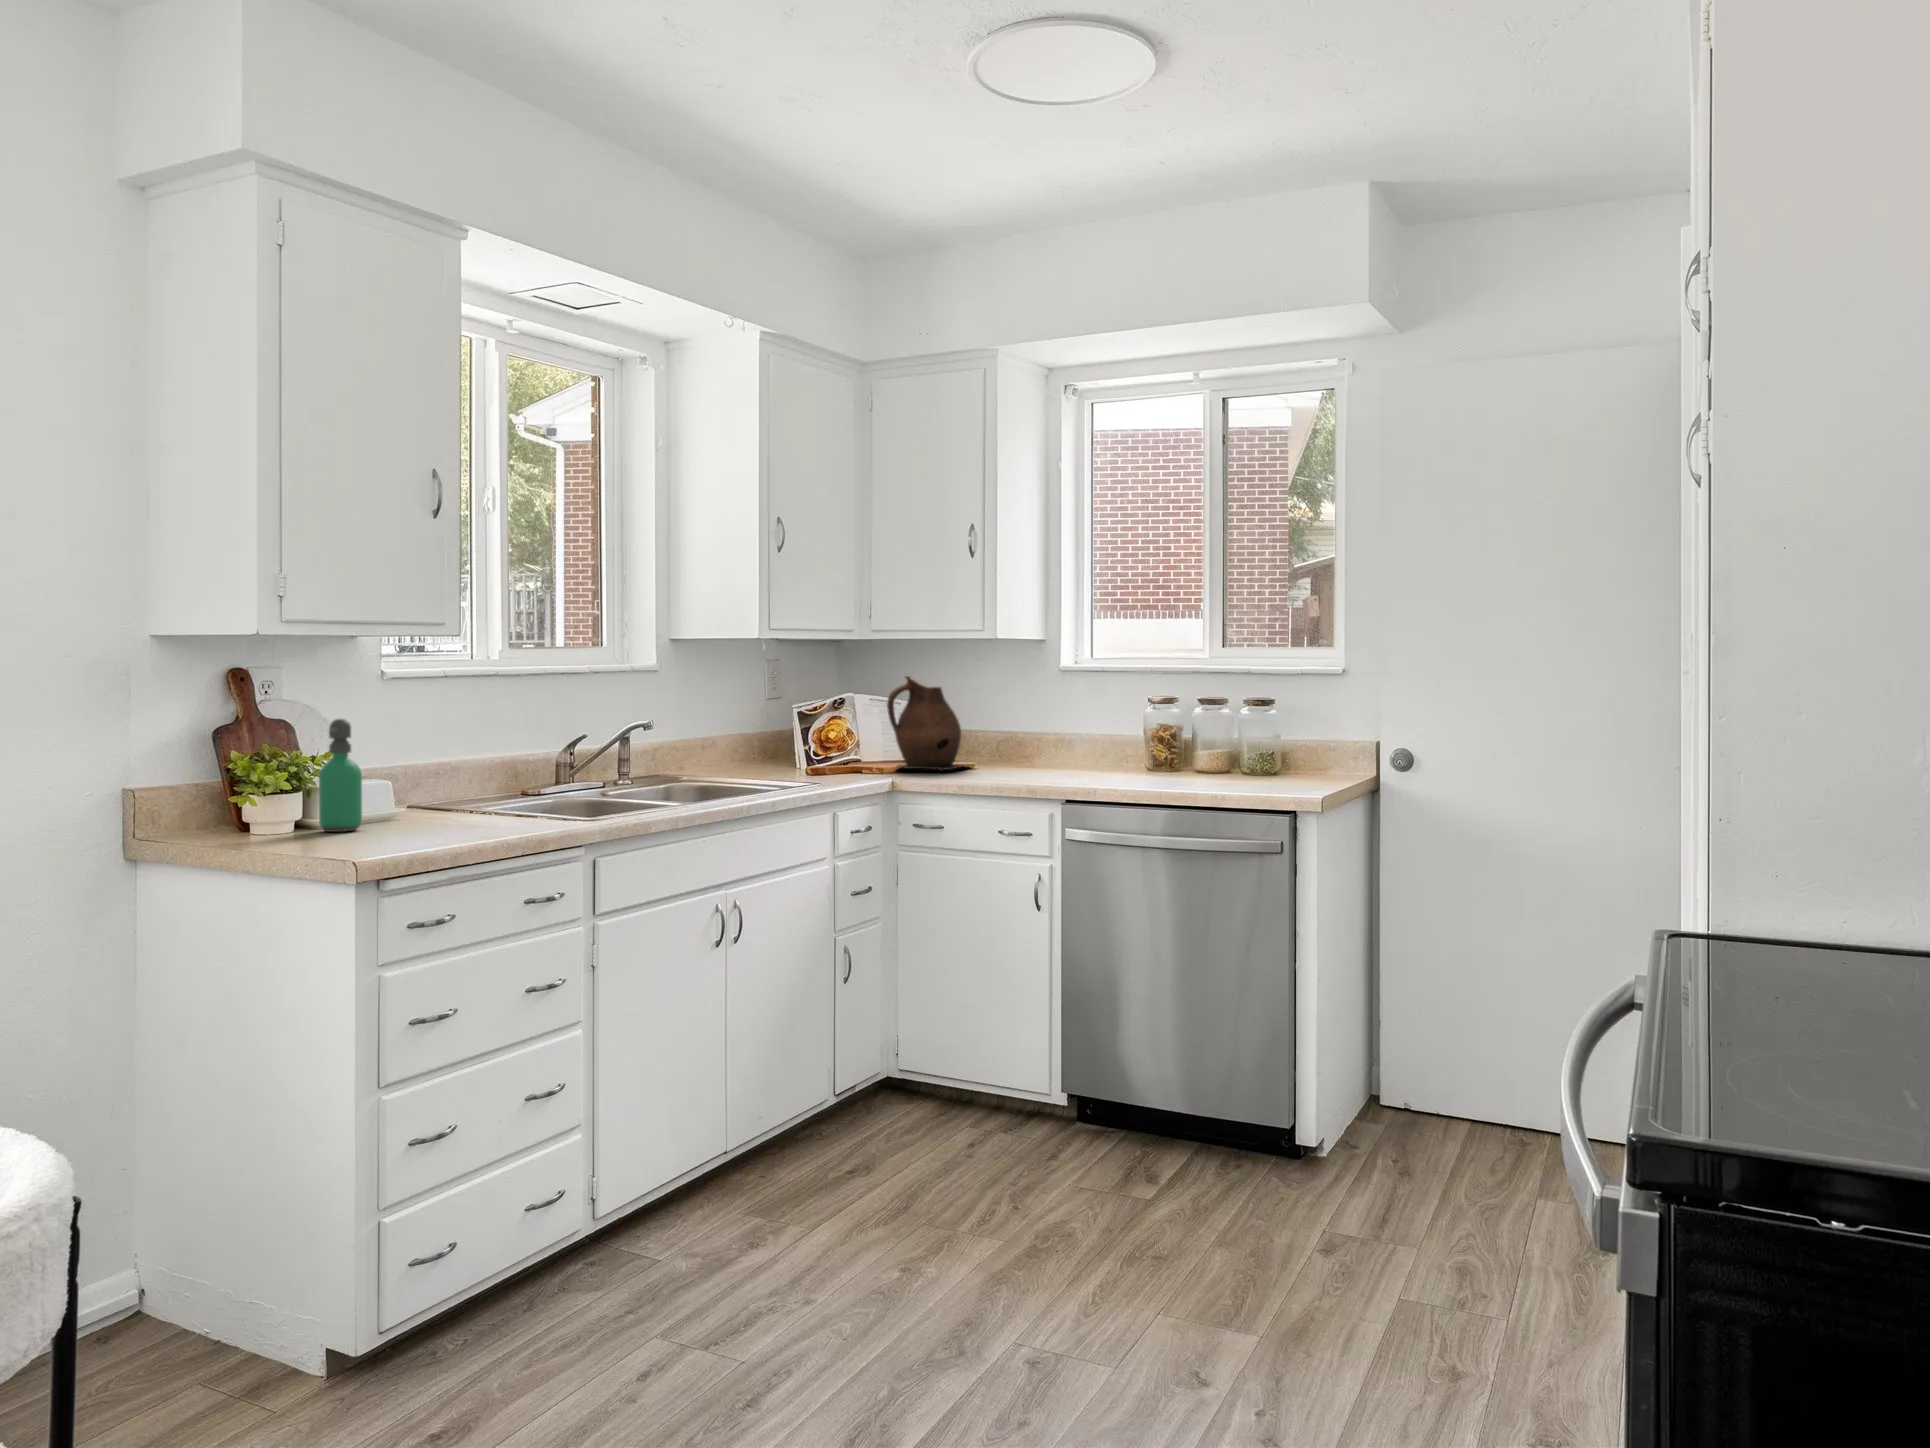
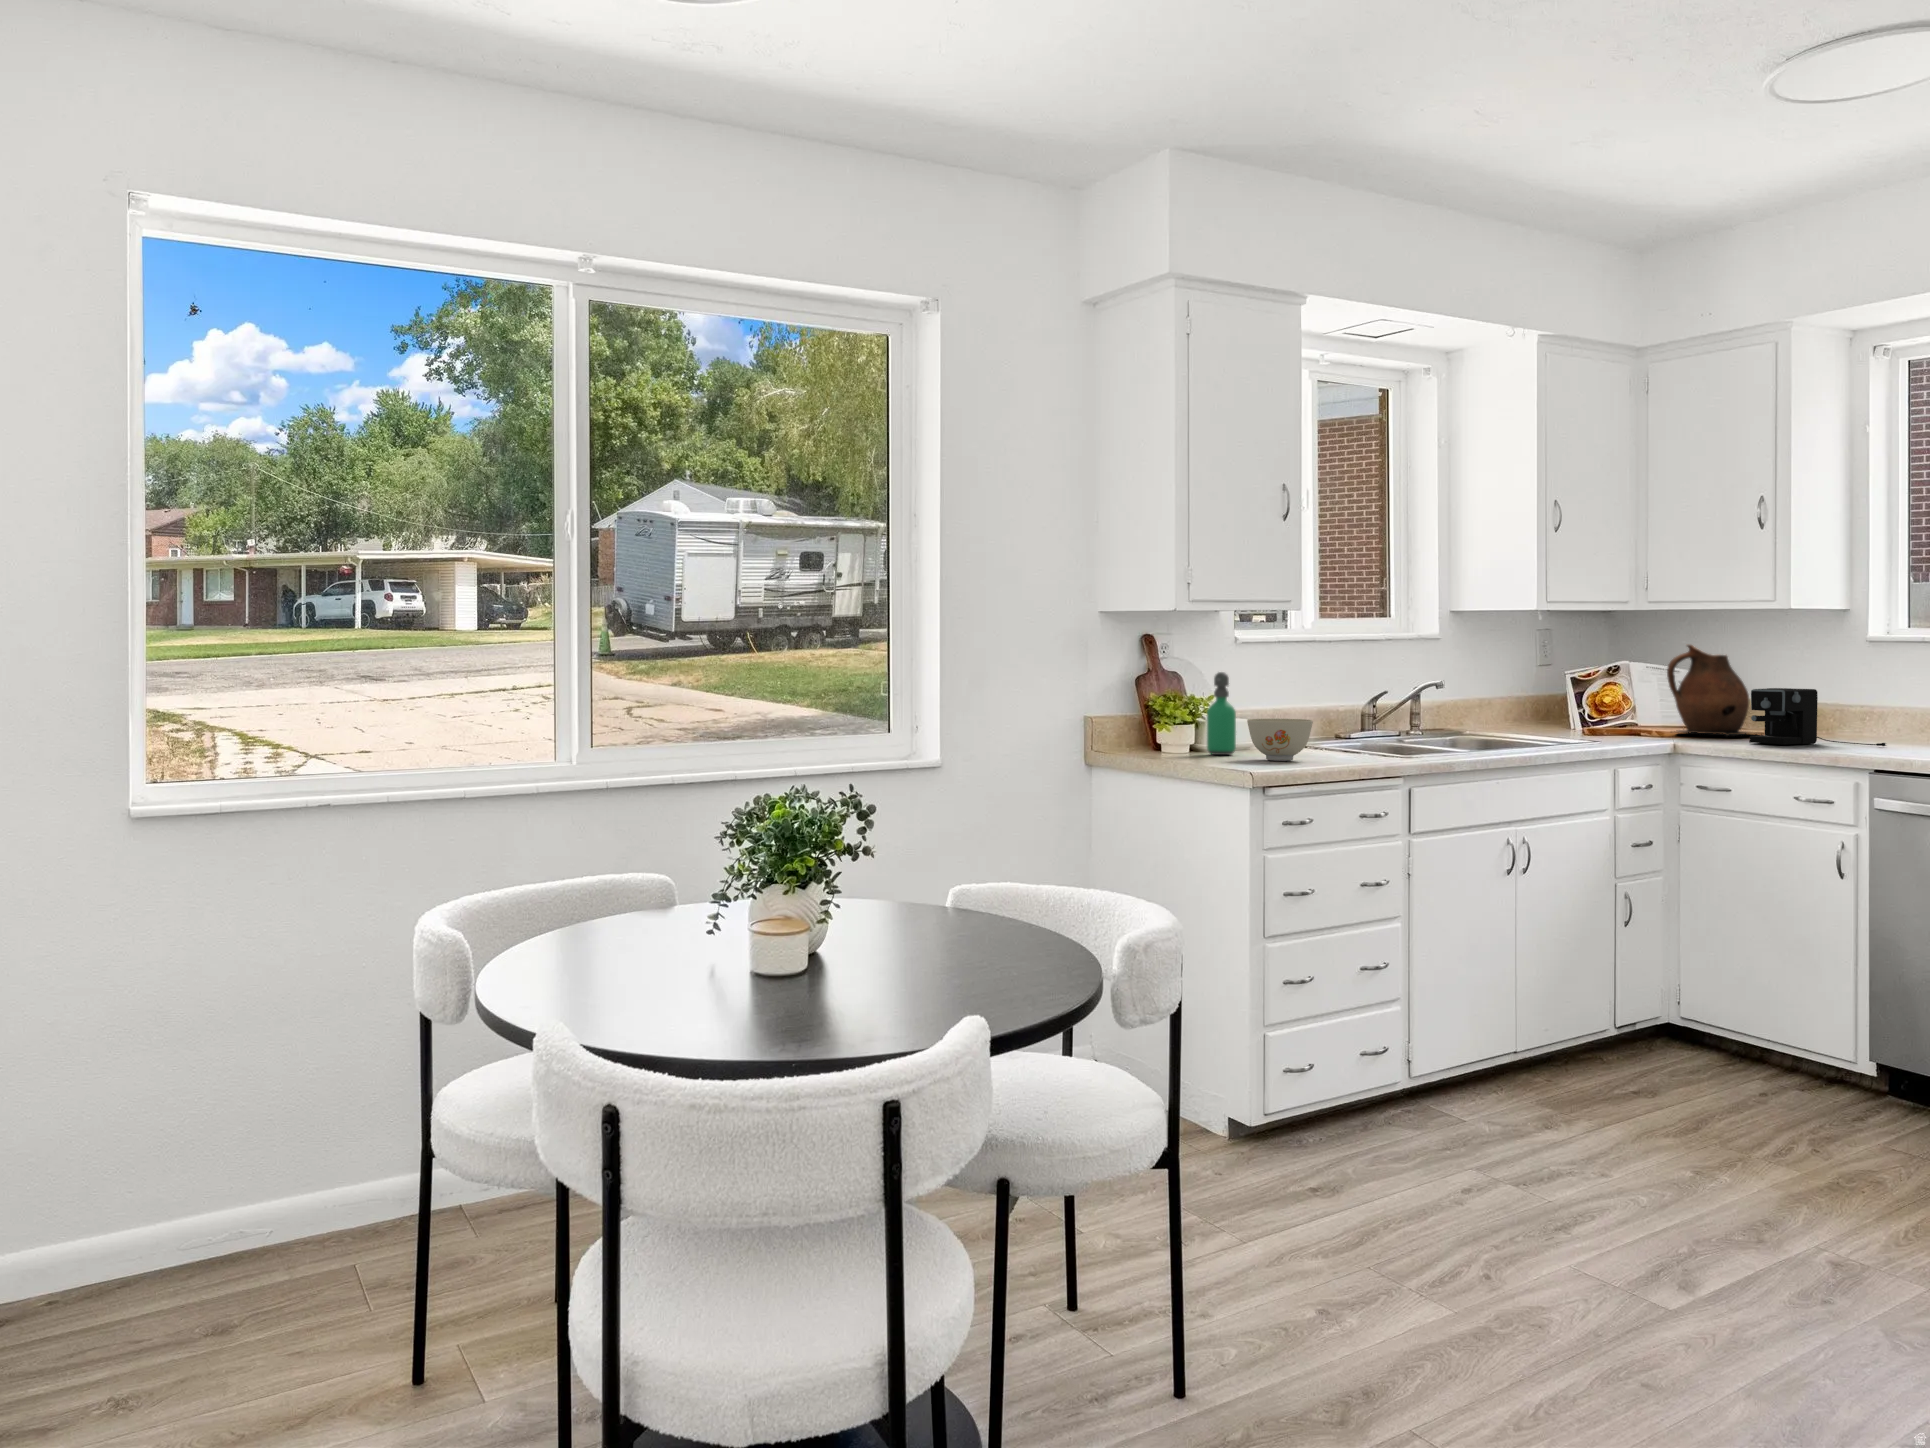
coffee maker: none [960,722,1075,780] -> present [1749,688,1886,746]
bowl: none [365,781,459,839] -> present [1247,719,1313,761]

